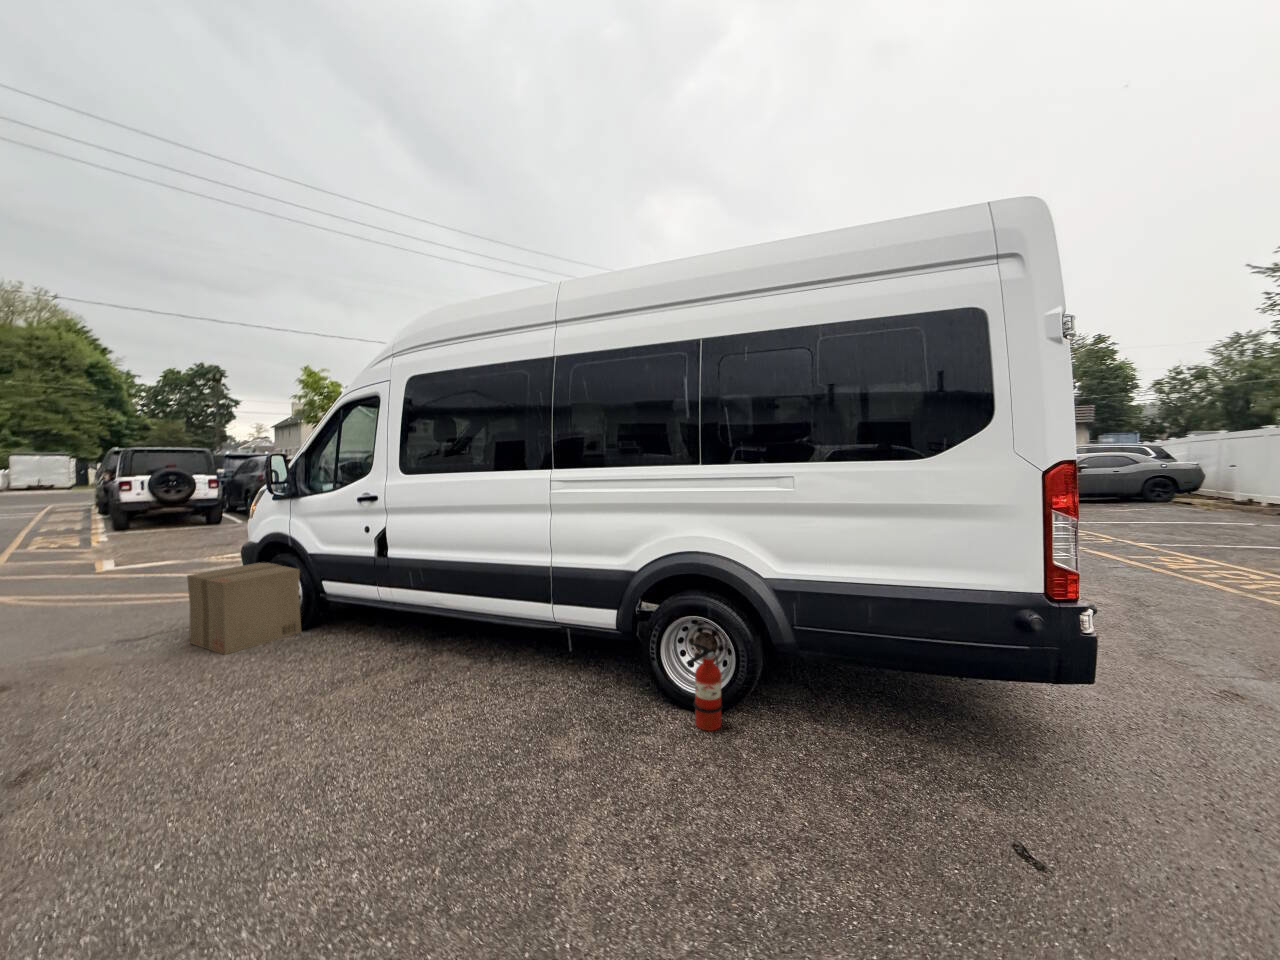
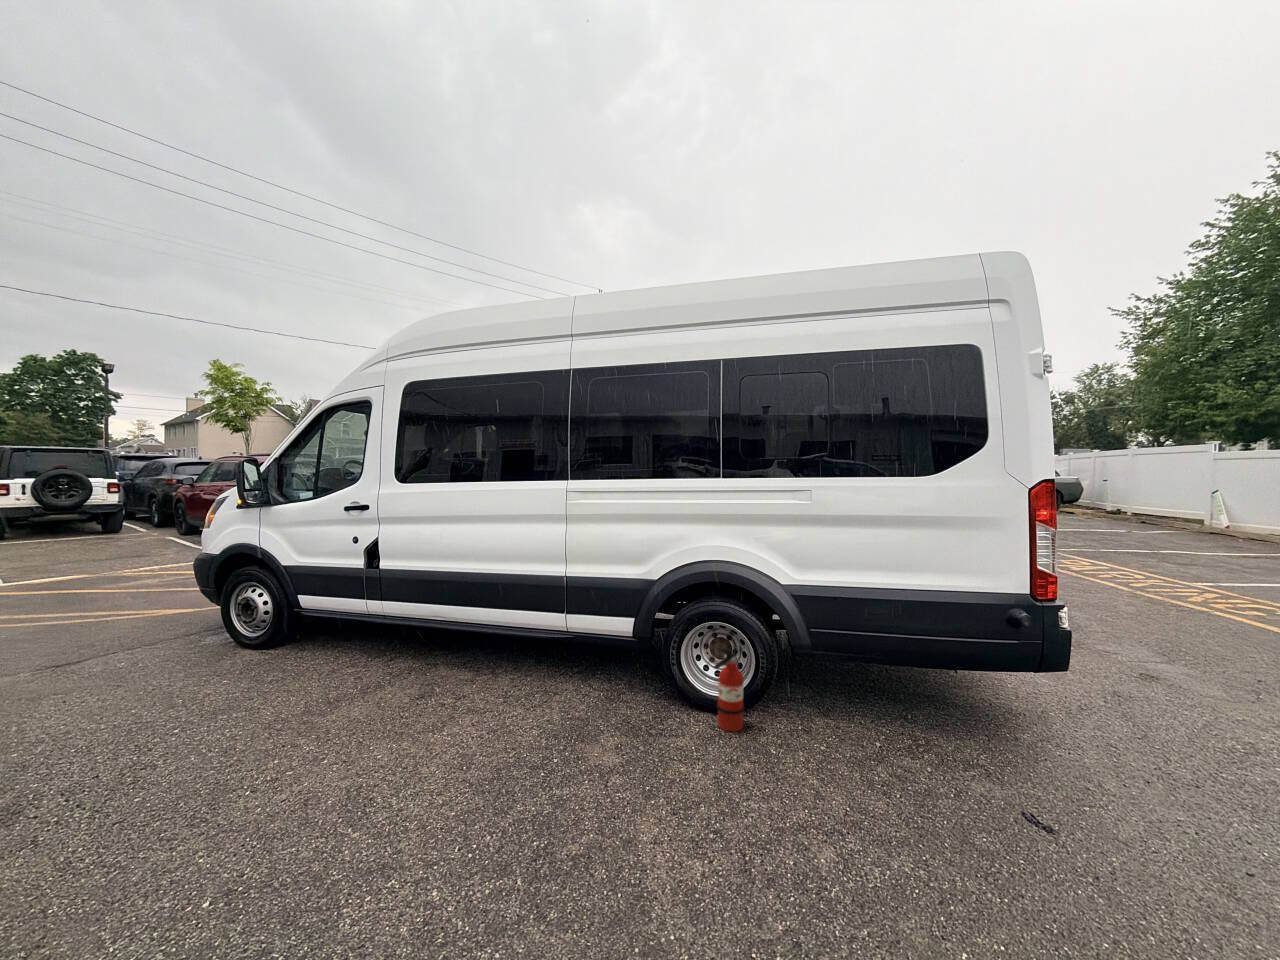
cardboard box: present [187,563,301,655] -> none [137,577,269,680]

